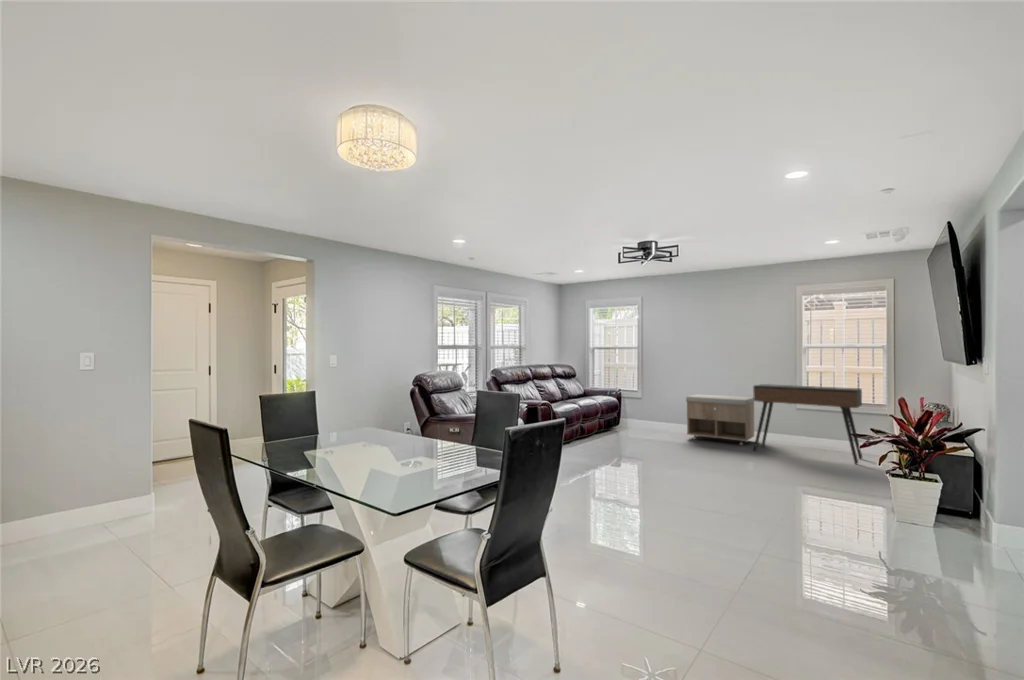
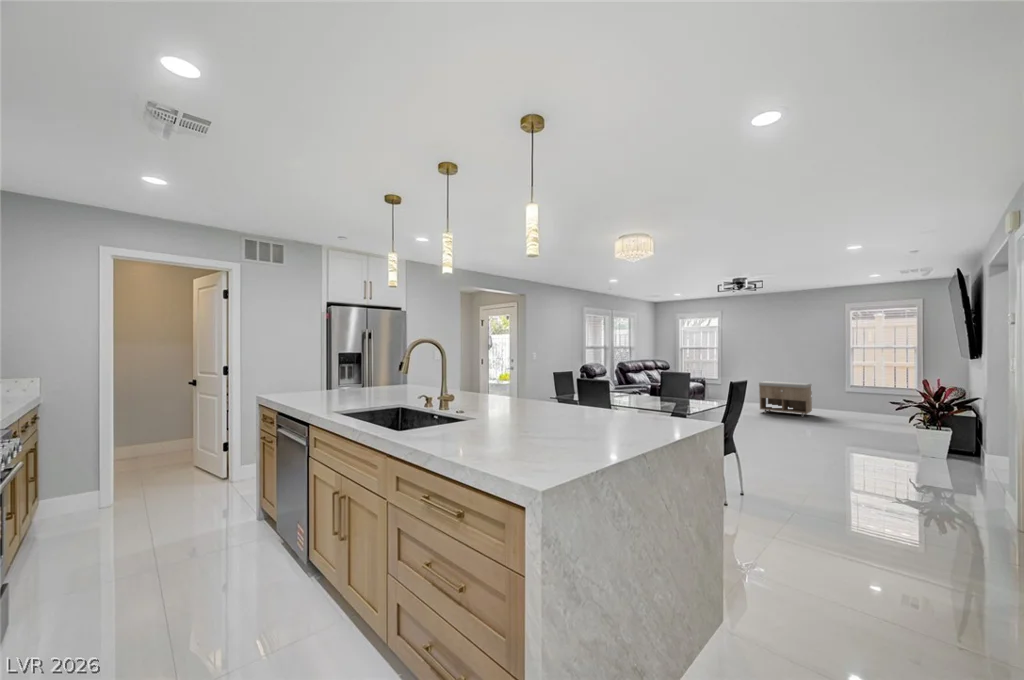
console table: present [753,384,862,464] -> none [813,374,898,429]

